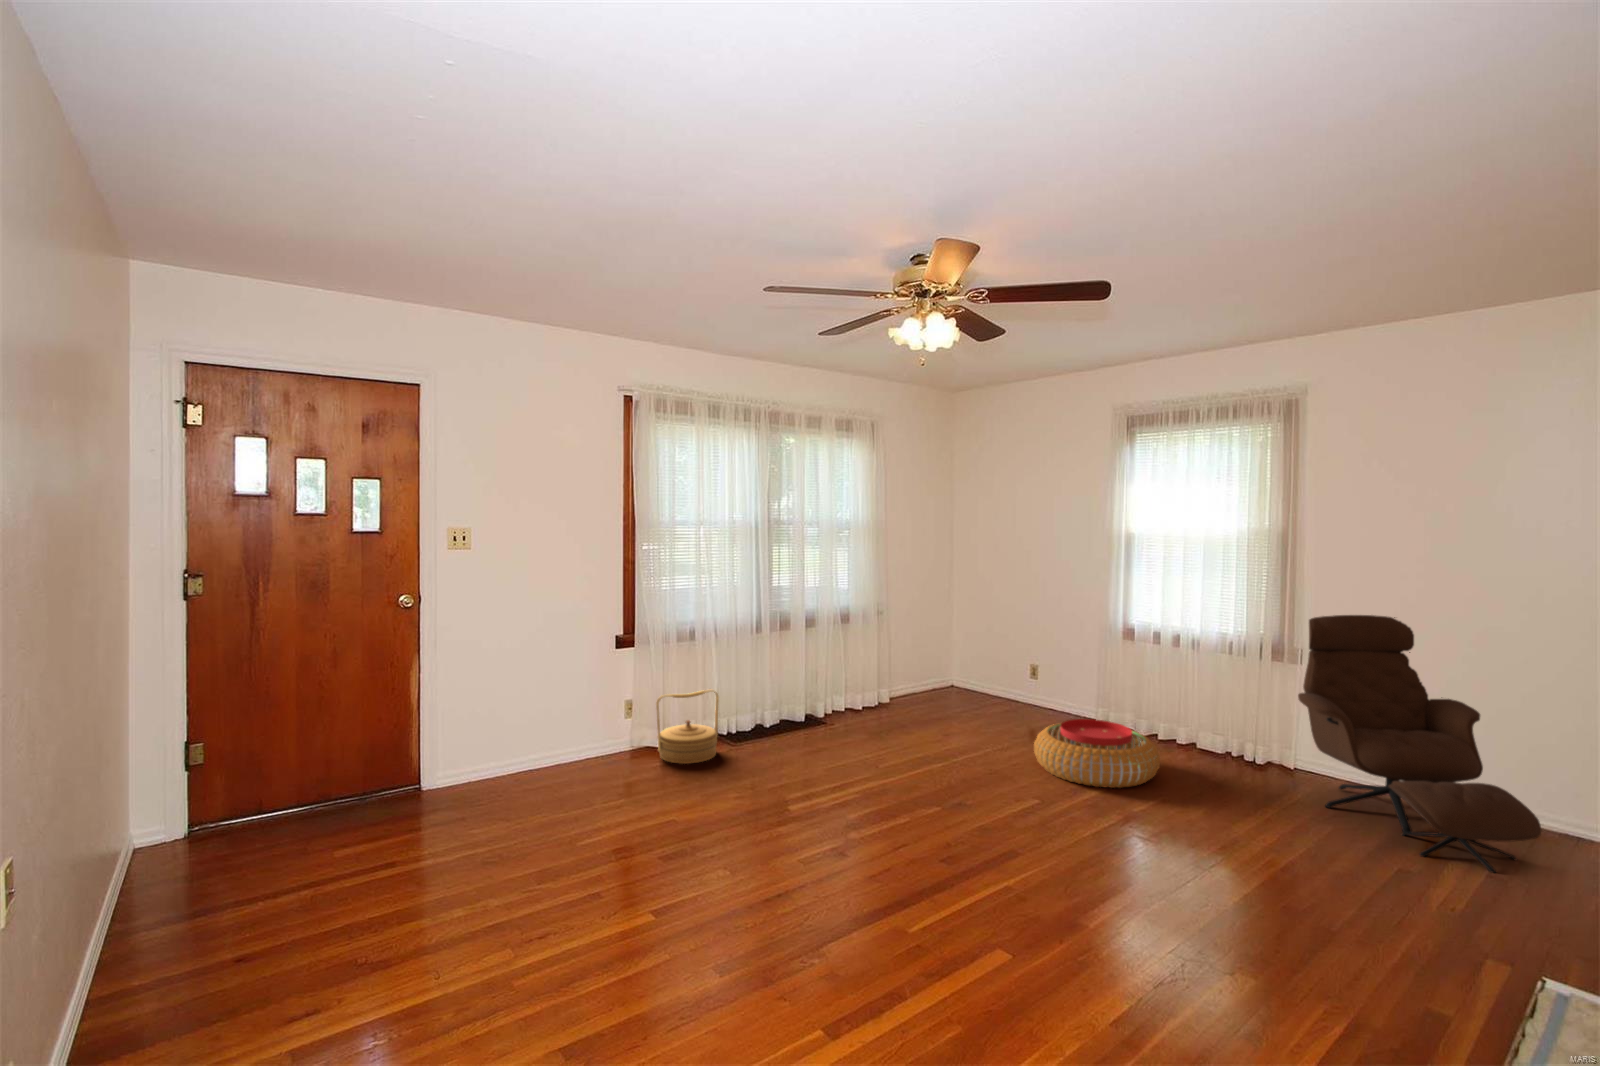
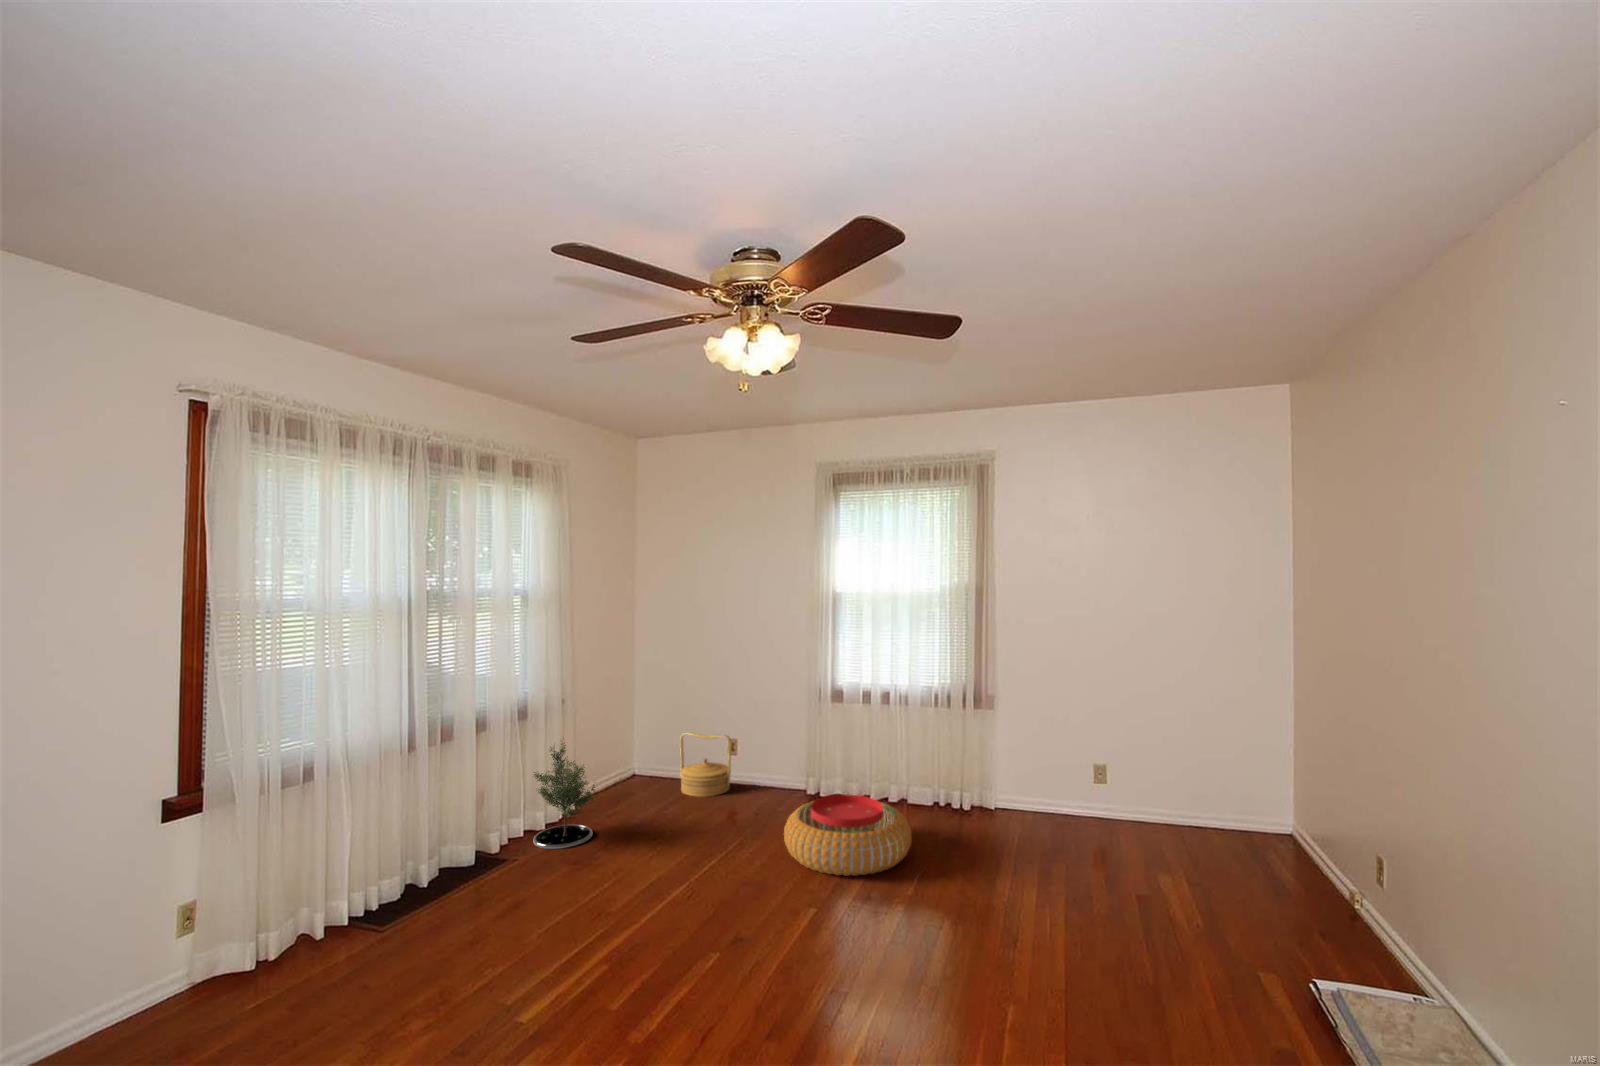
lounge chair: present [1298,615,1541,873] -> none [1011,660,1224,884]
potted tree: none [846,639,895,724] -> present [533,742,596,849]
woven basket: present [656,690,719,764] -> present [680,732,732,797]

